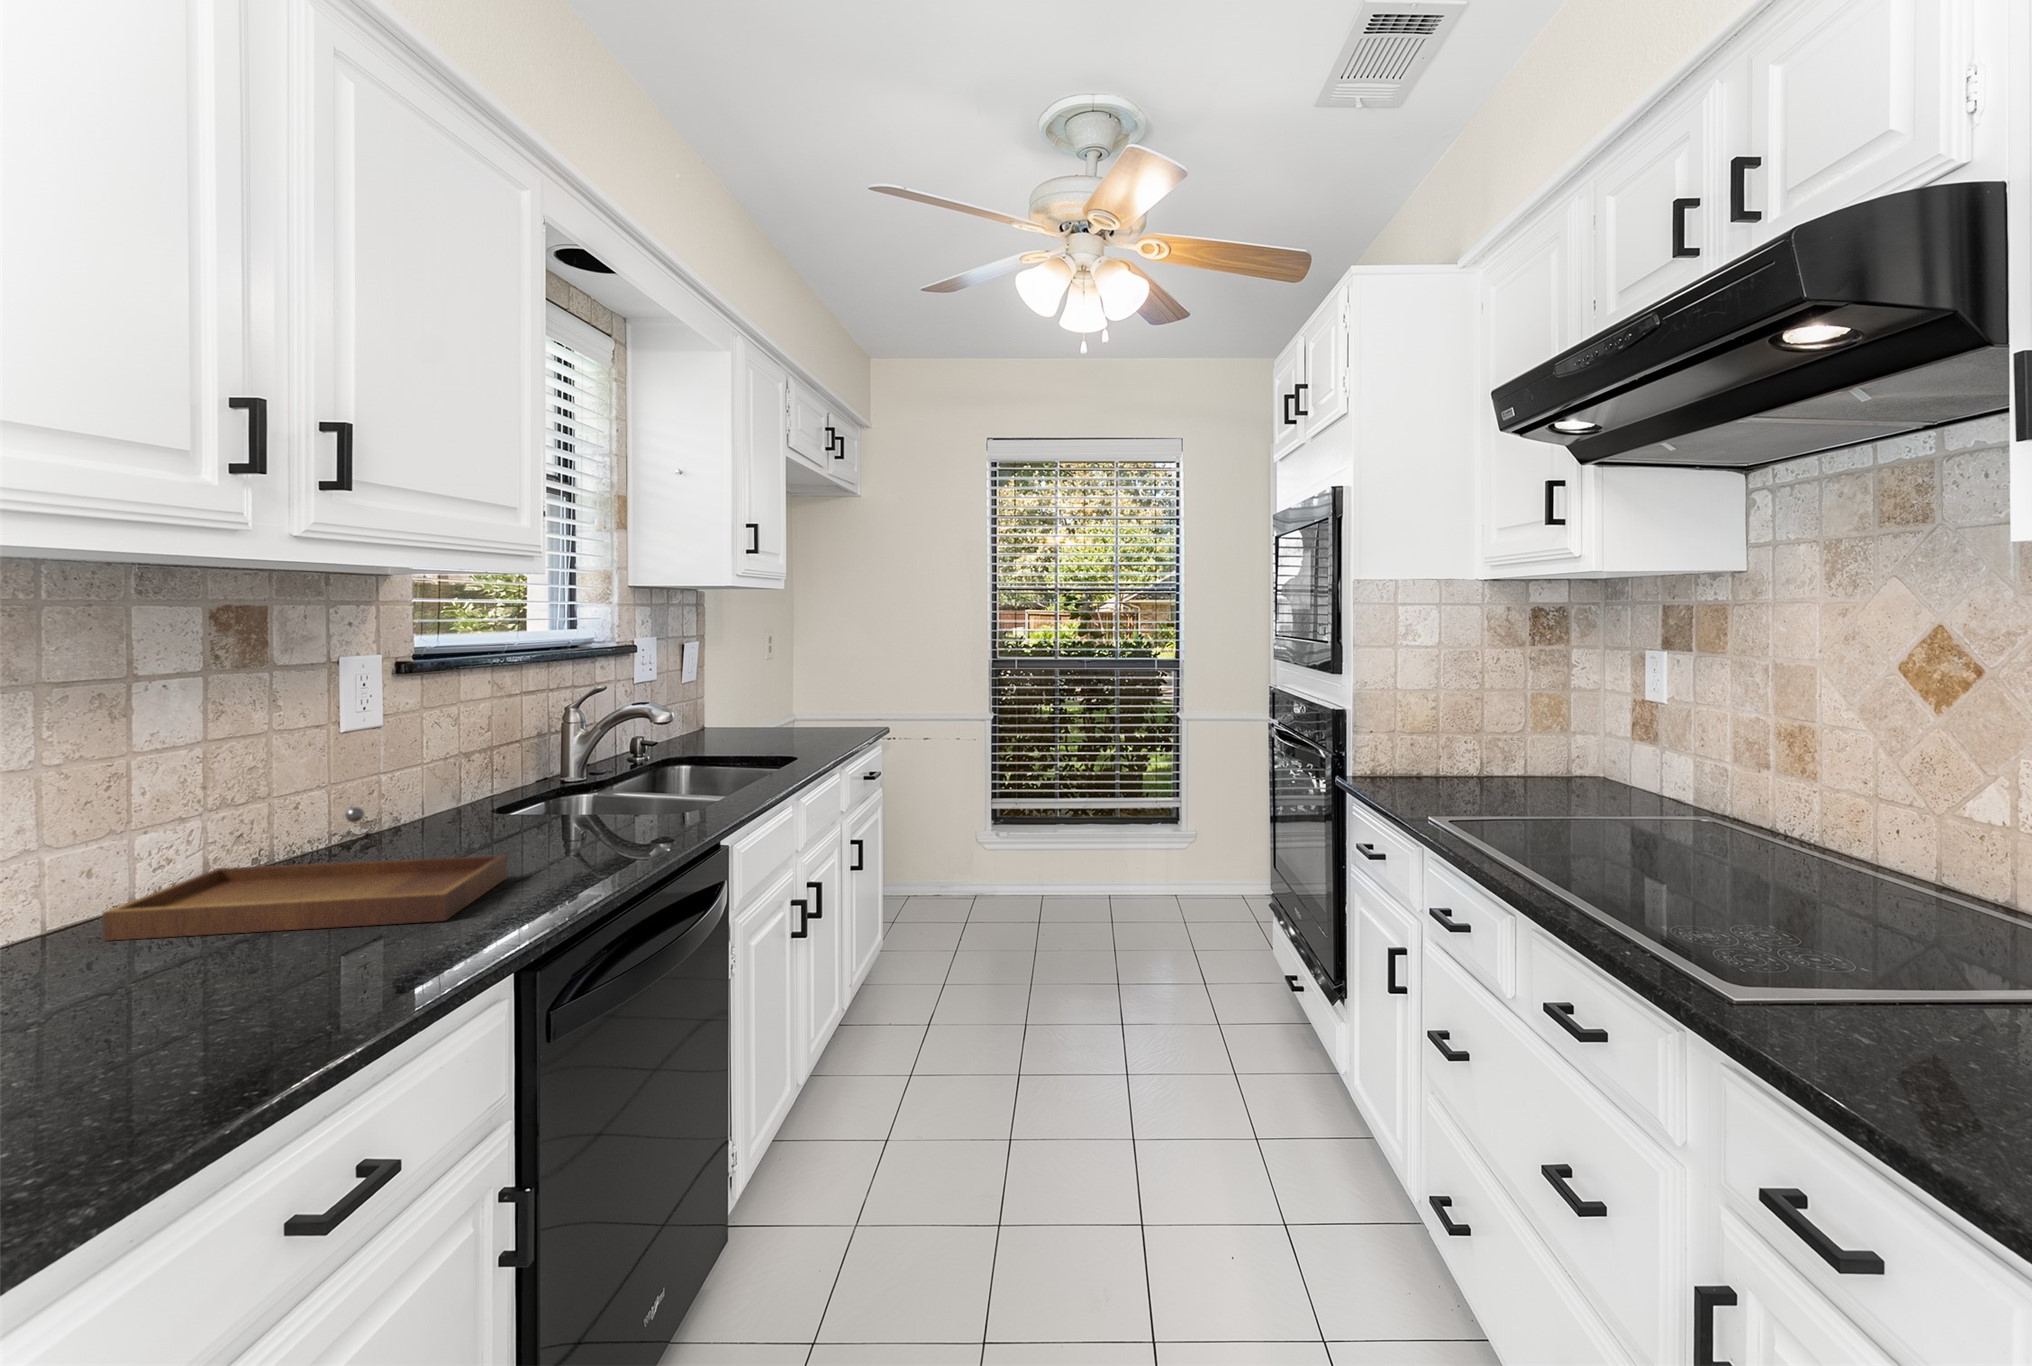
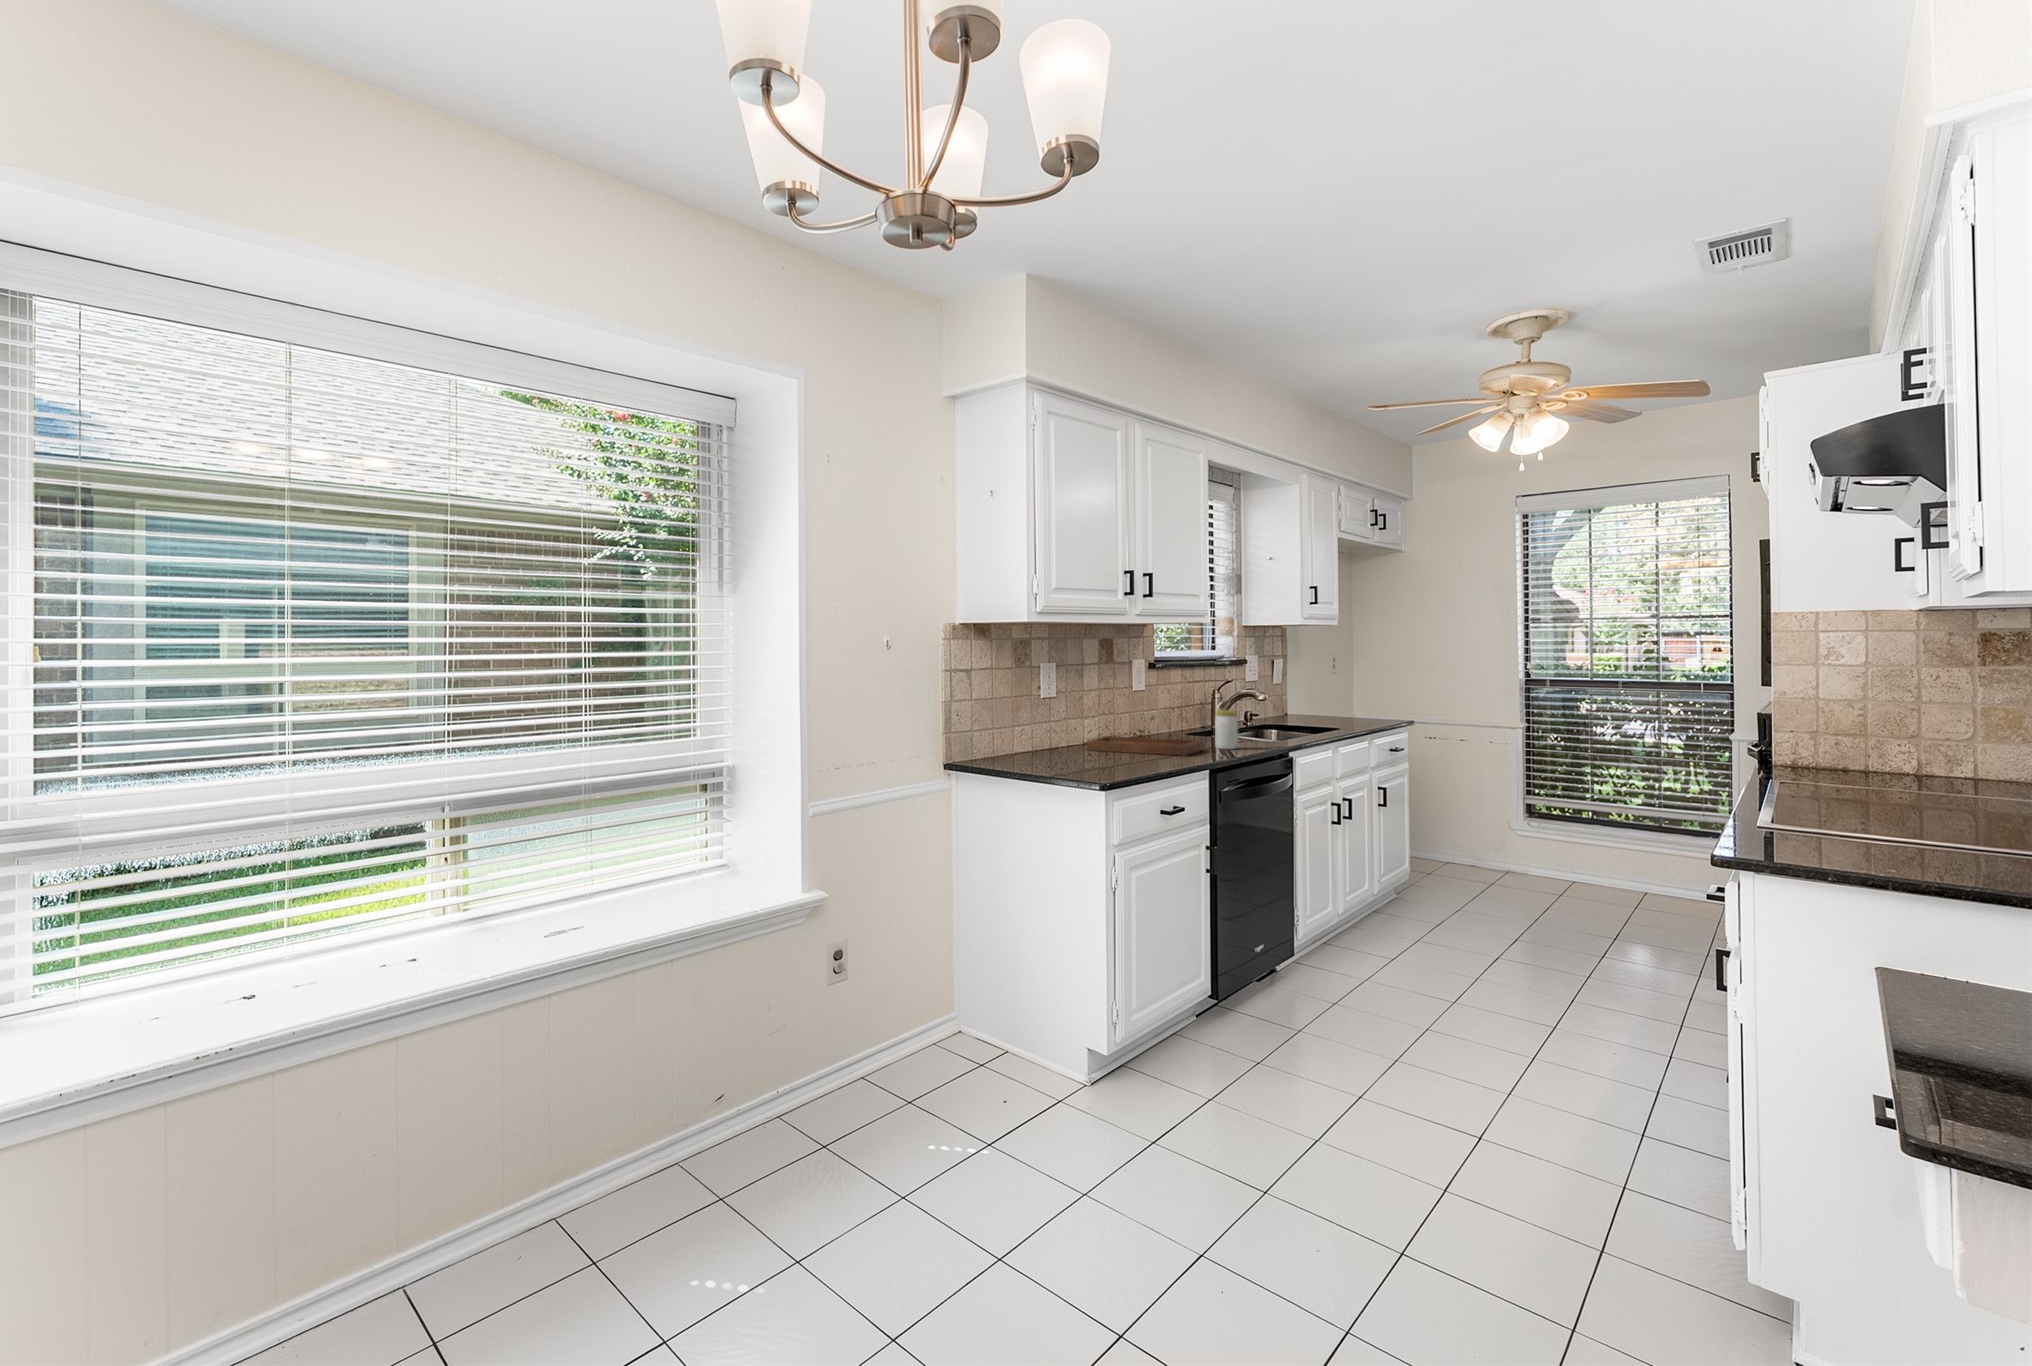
jar: none [545,770,602,863] -> present [1215,710,1238,749]

